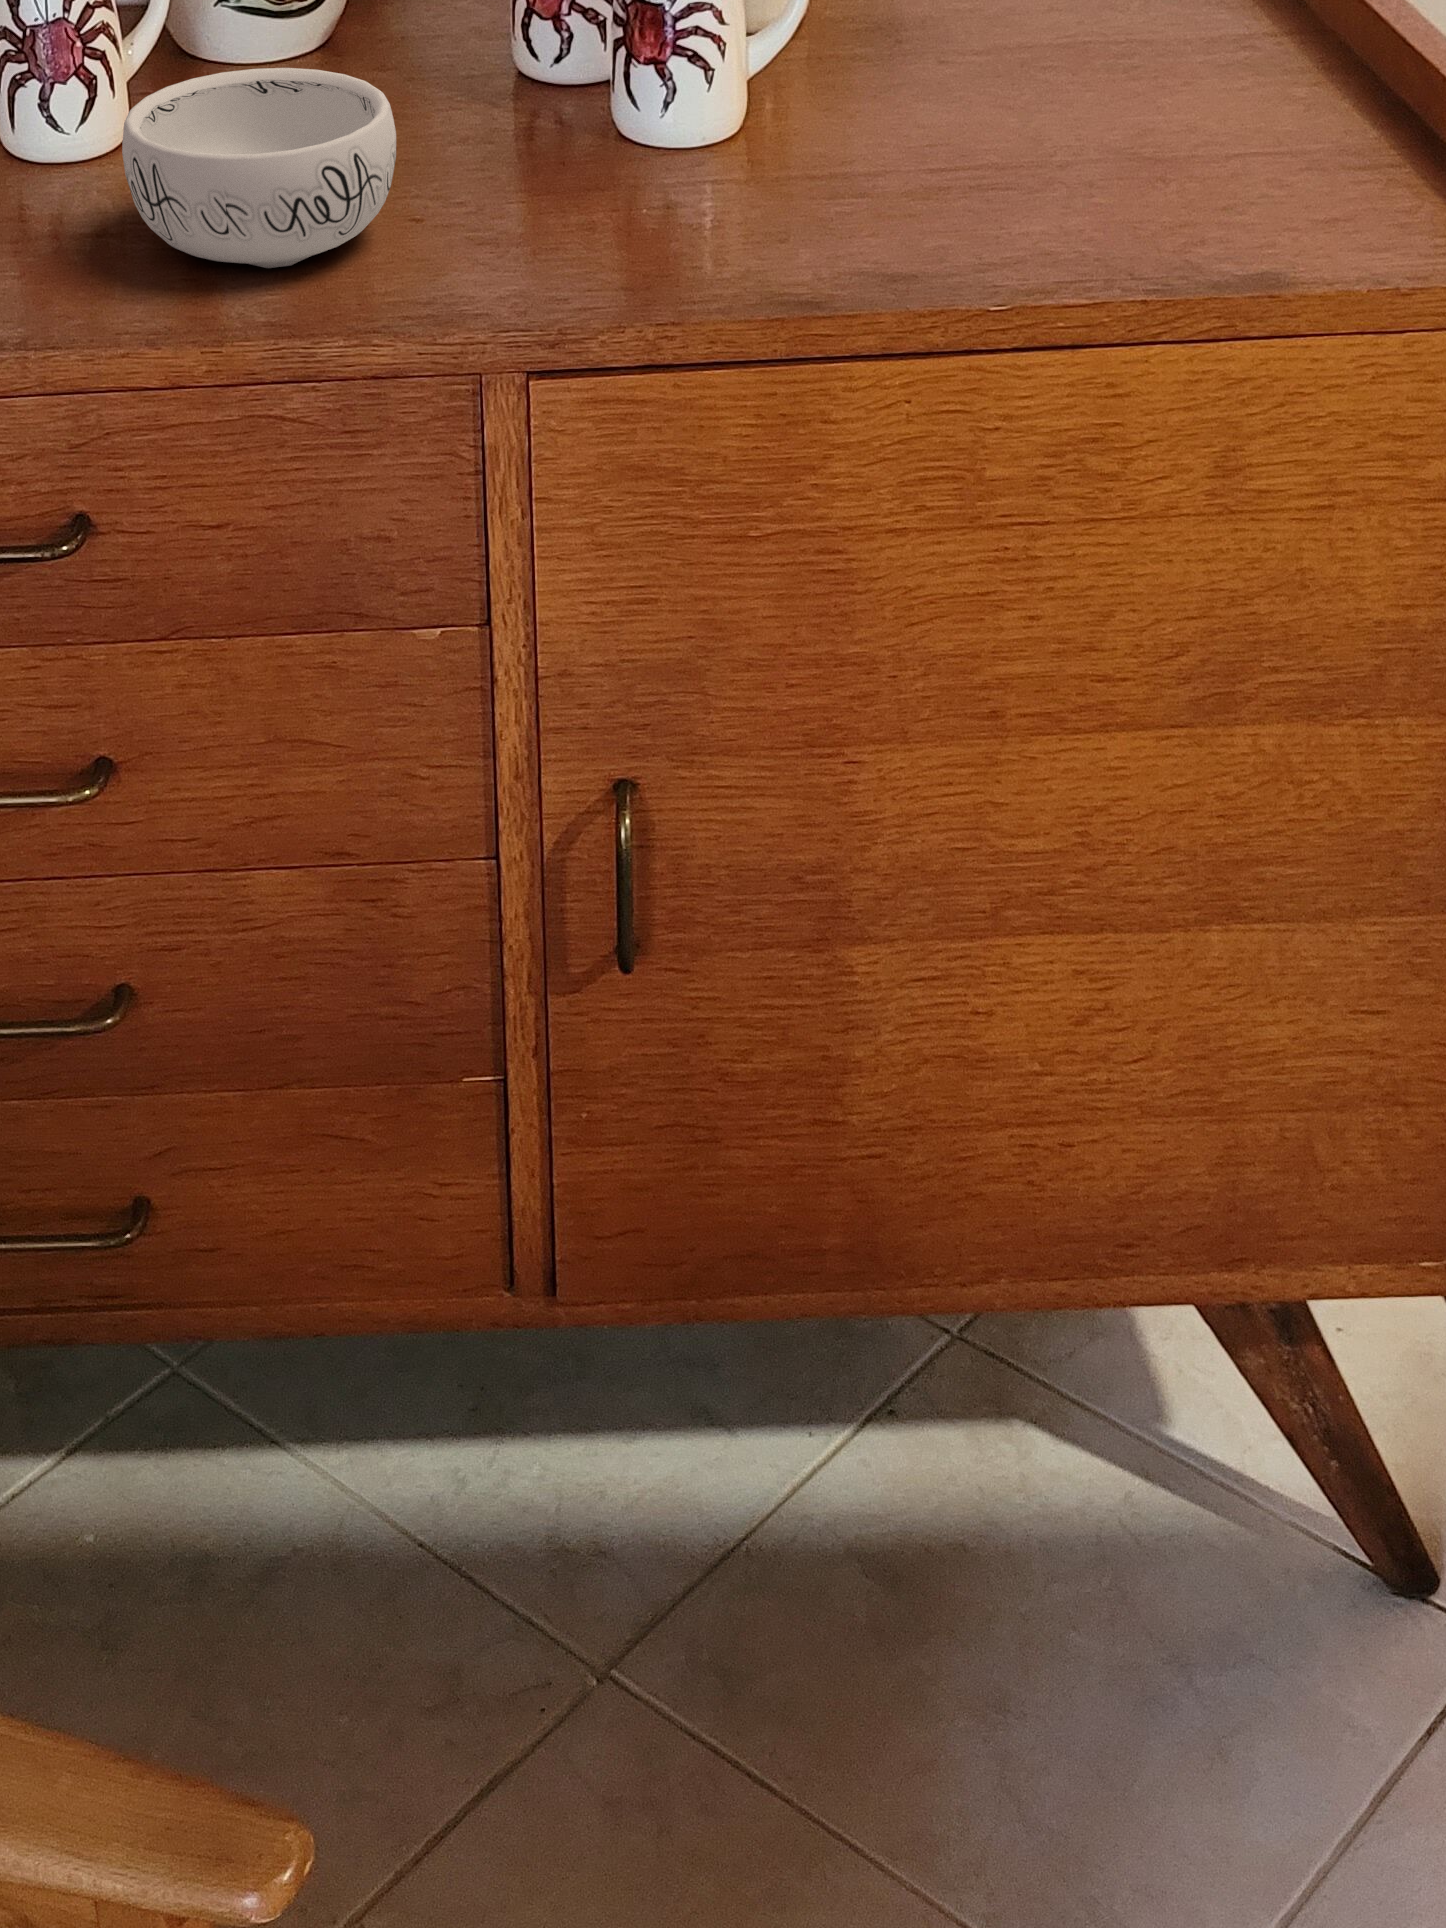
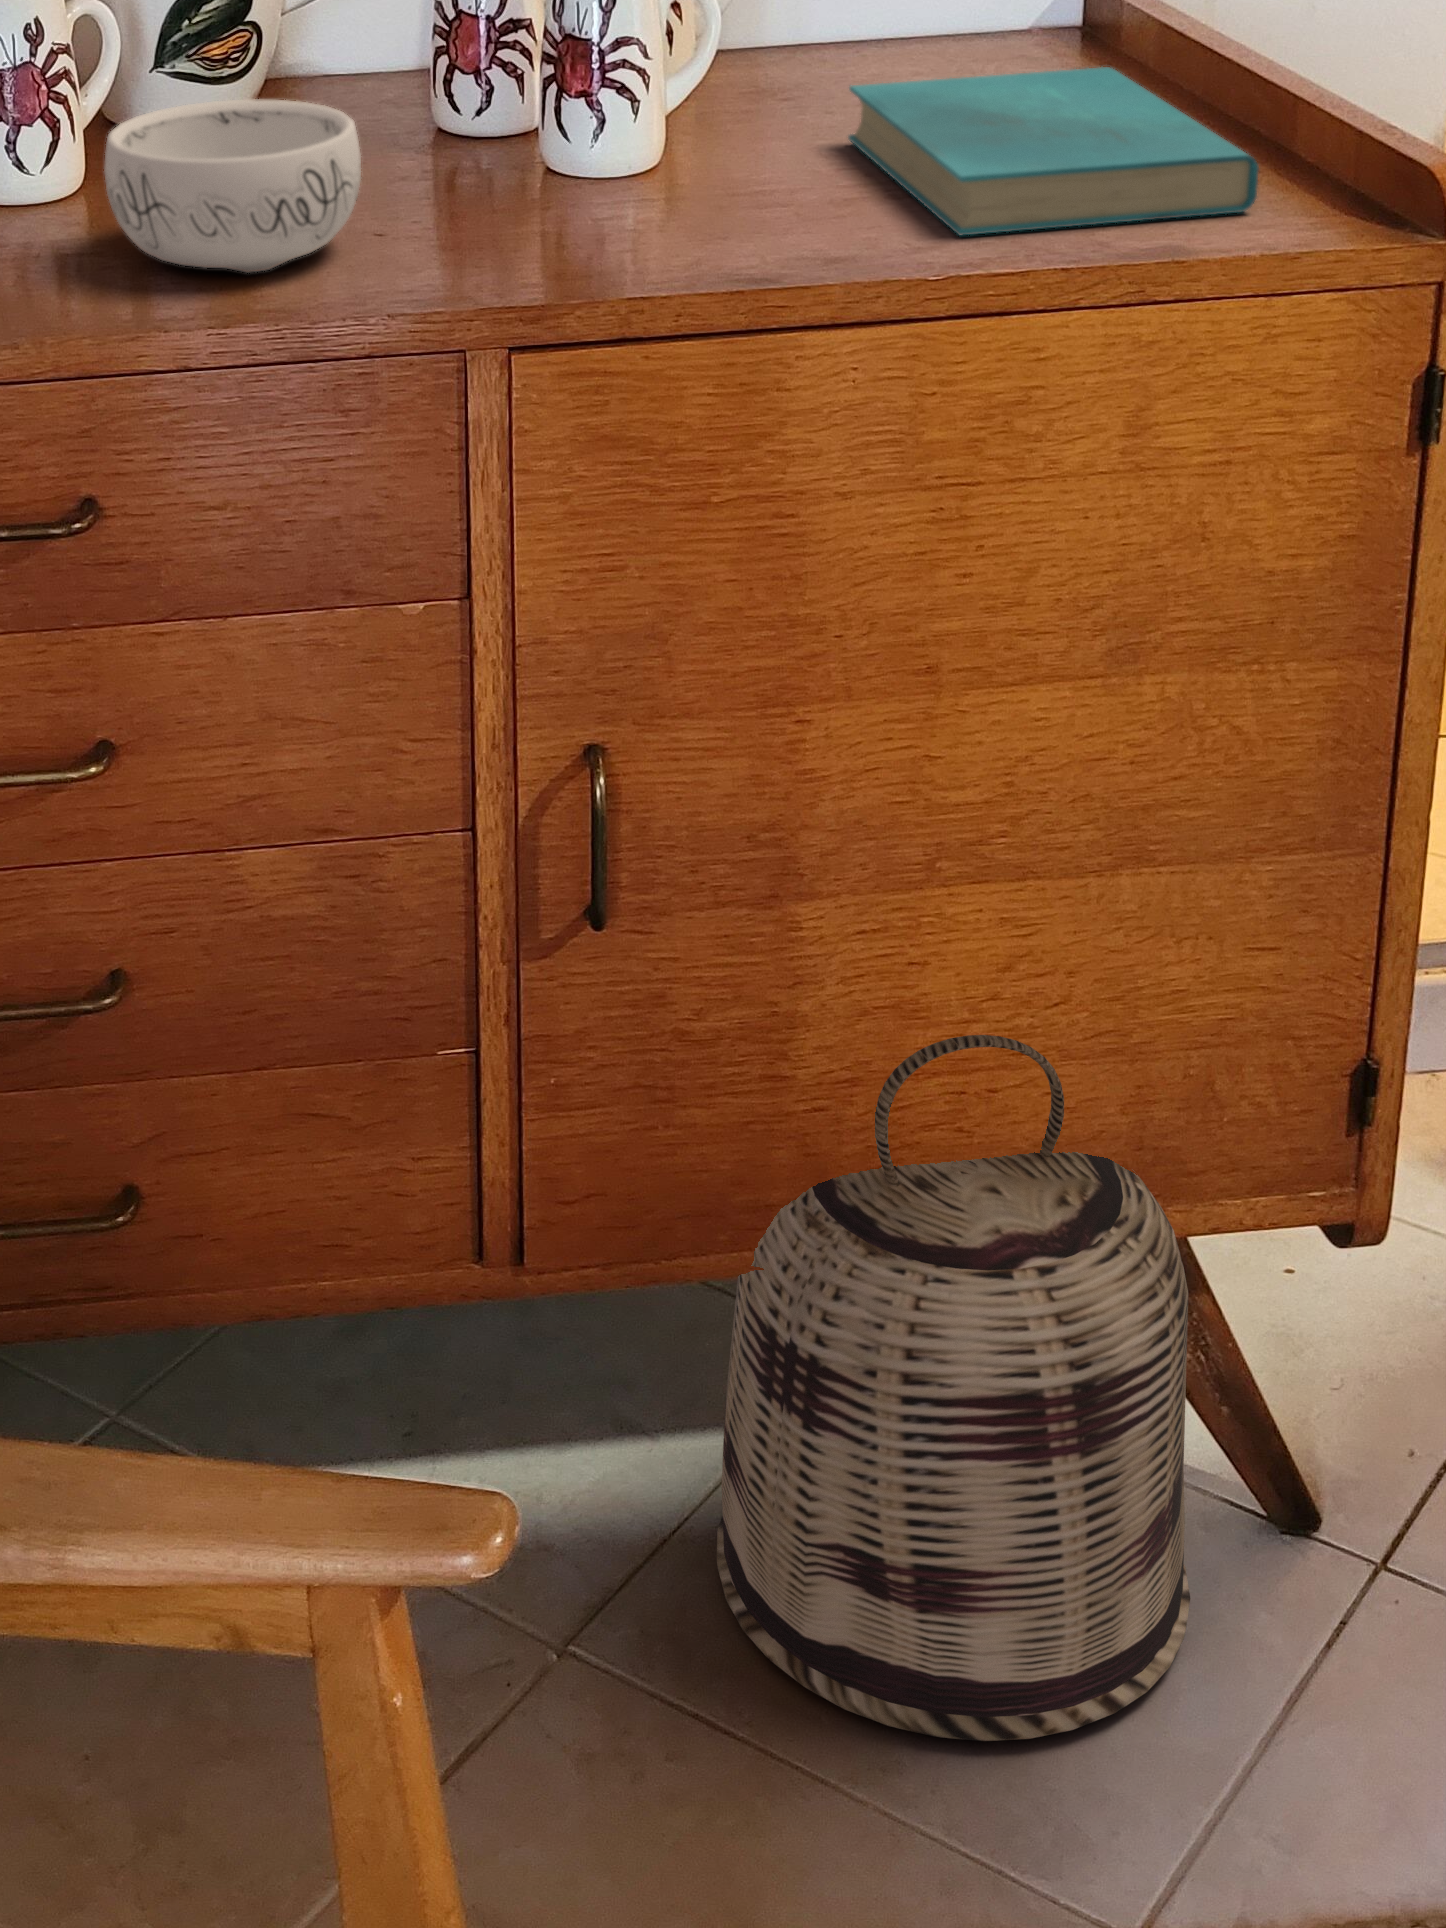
book: none [953,34,1379,250] -> present [848,67,1259,235]
basket: none [776,1084,1279,1824] -> present [717,1035,1190,1741]

